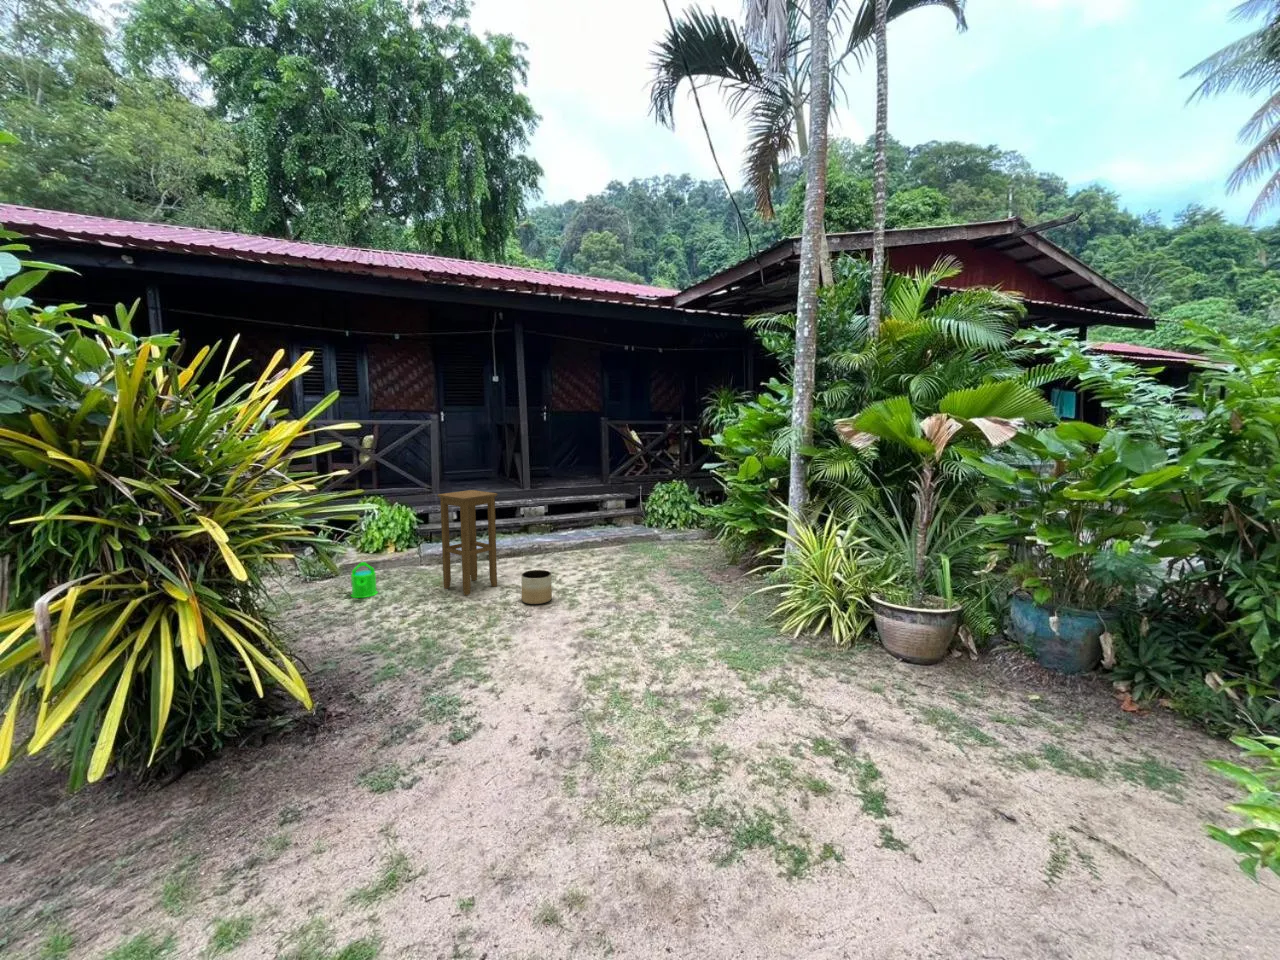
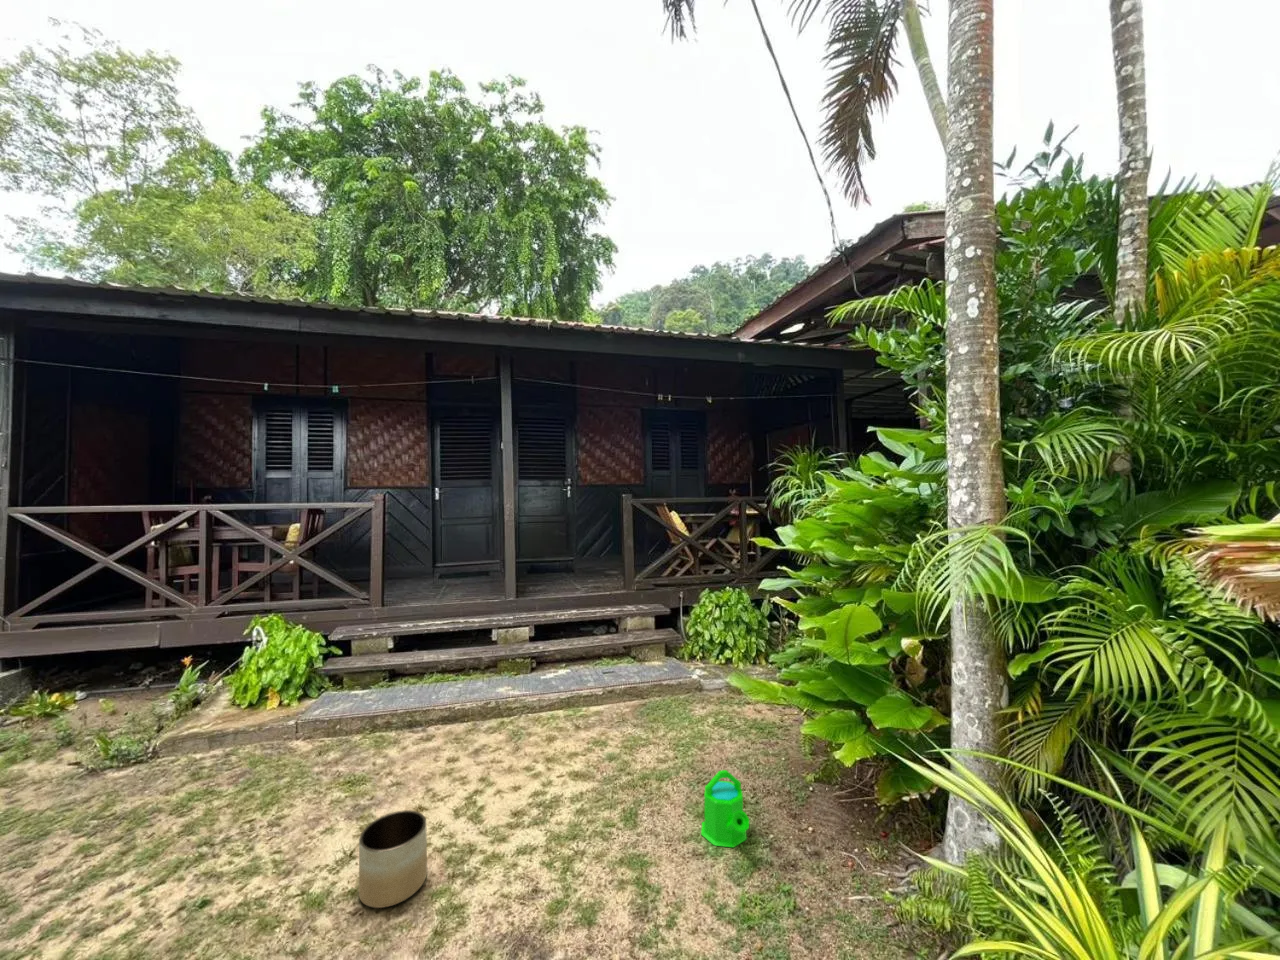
stool: present [437,490,497,595] -> none [268,627,369,848]
watering can: present [351,562,378,598] -> present [701,770,749,847]

